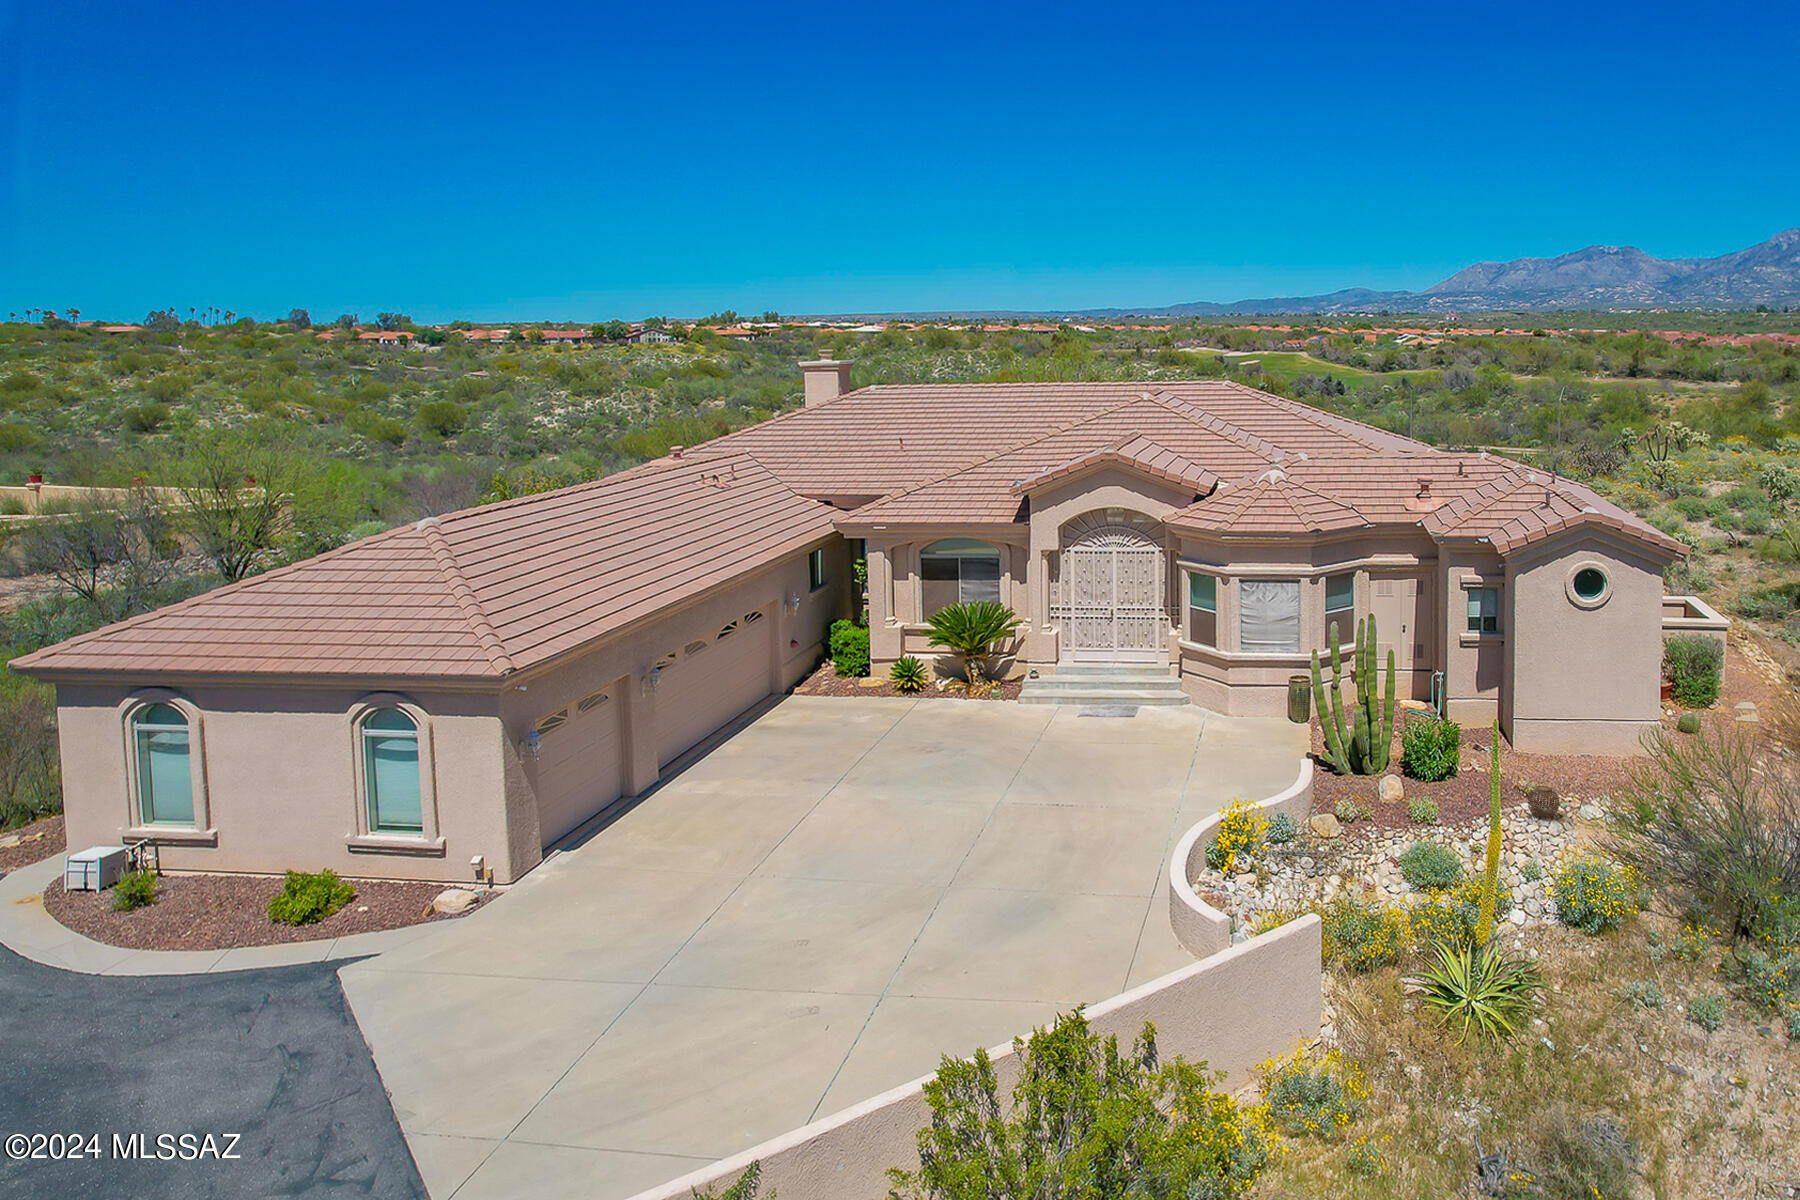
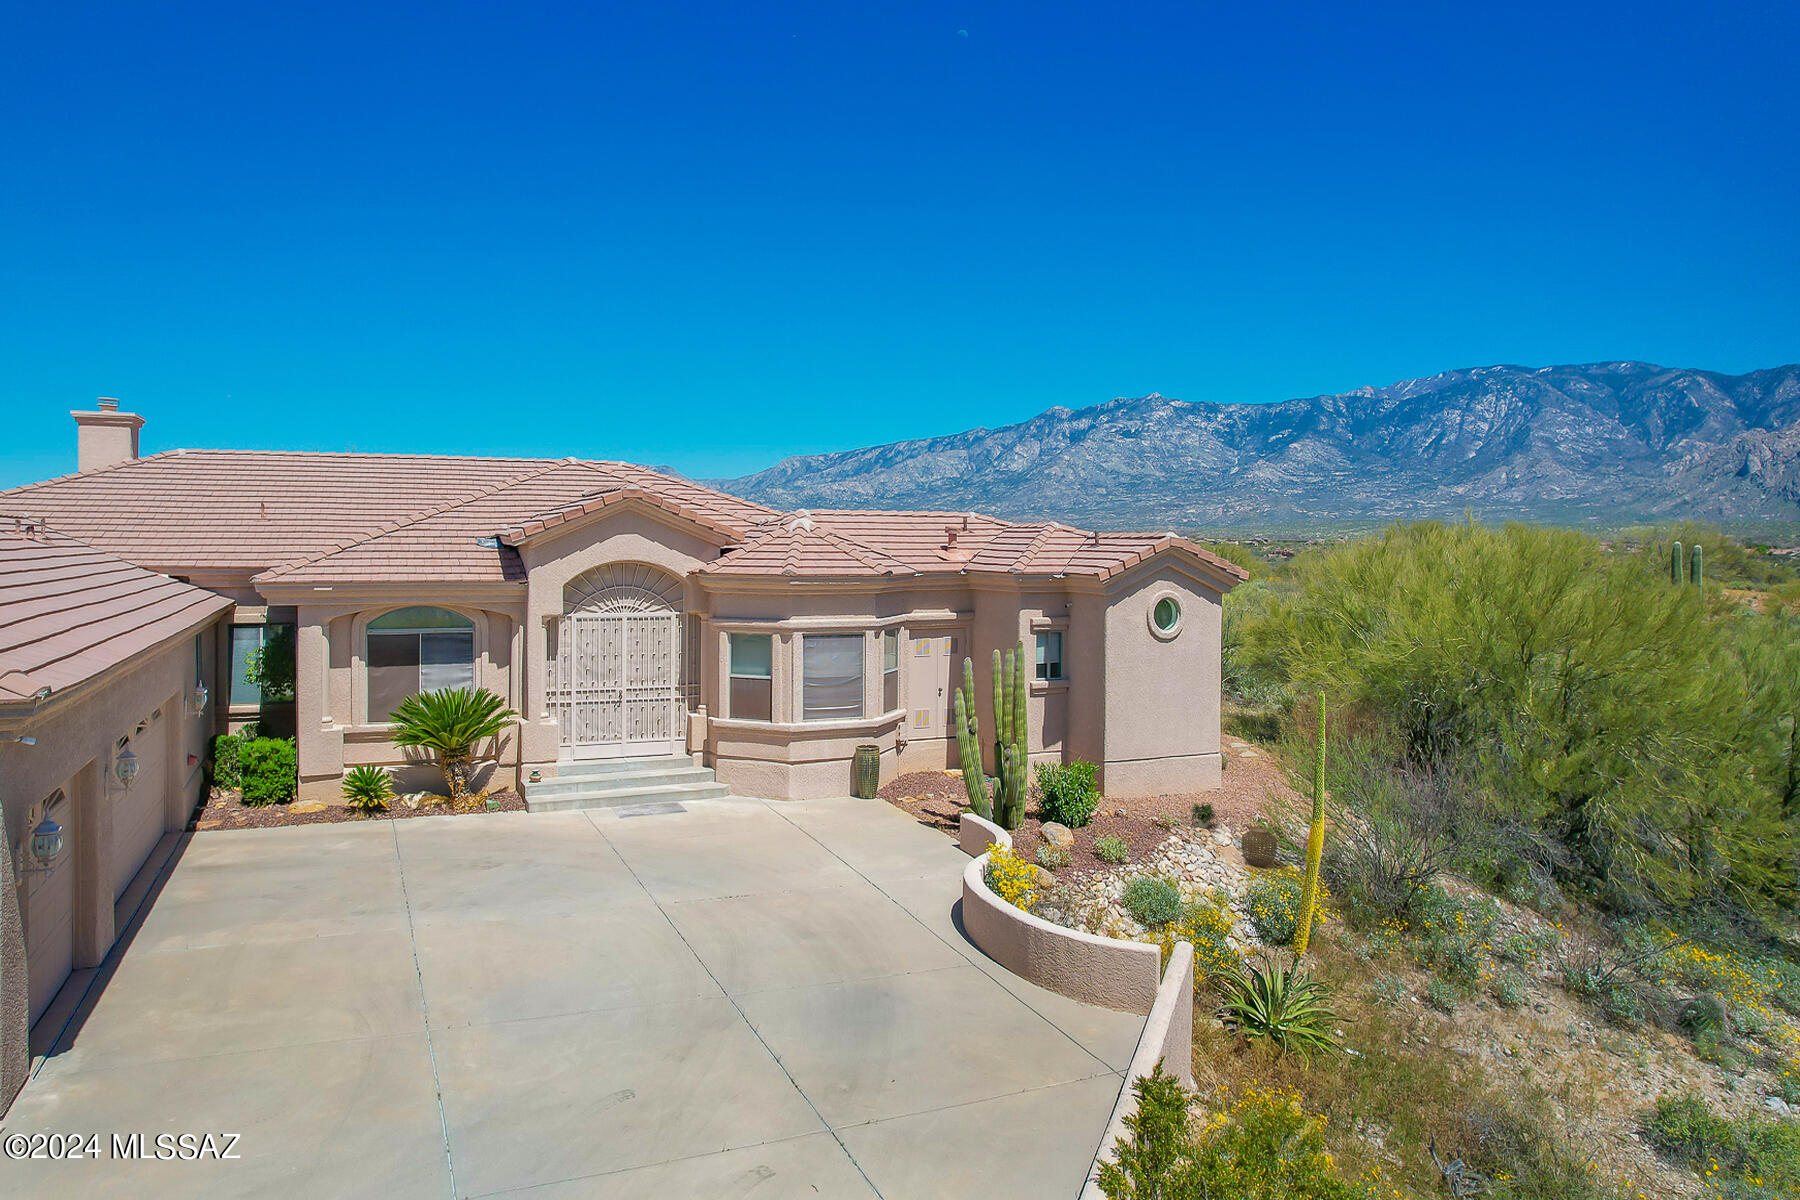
potted plant: none [1525,761,1560,785] -> present [1191,803,1218,828]

